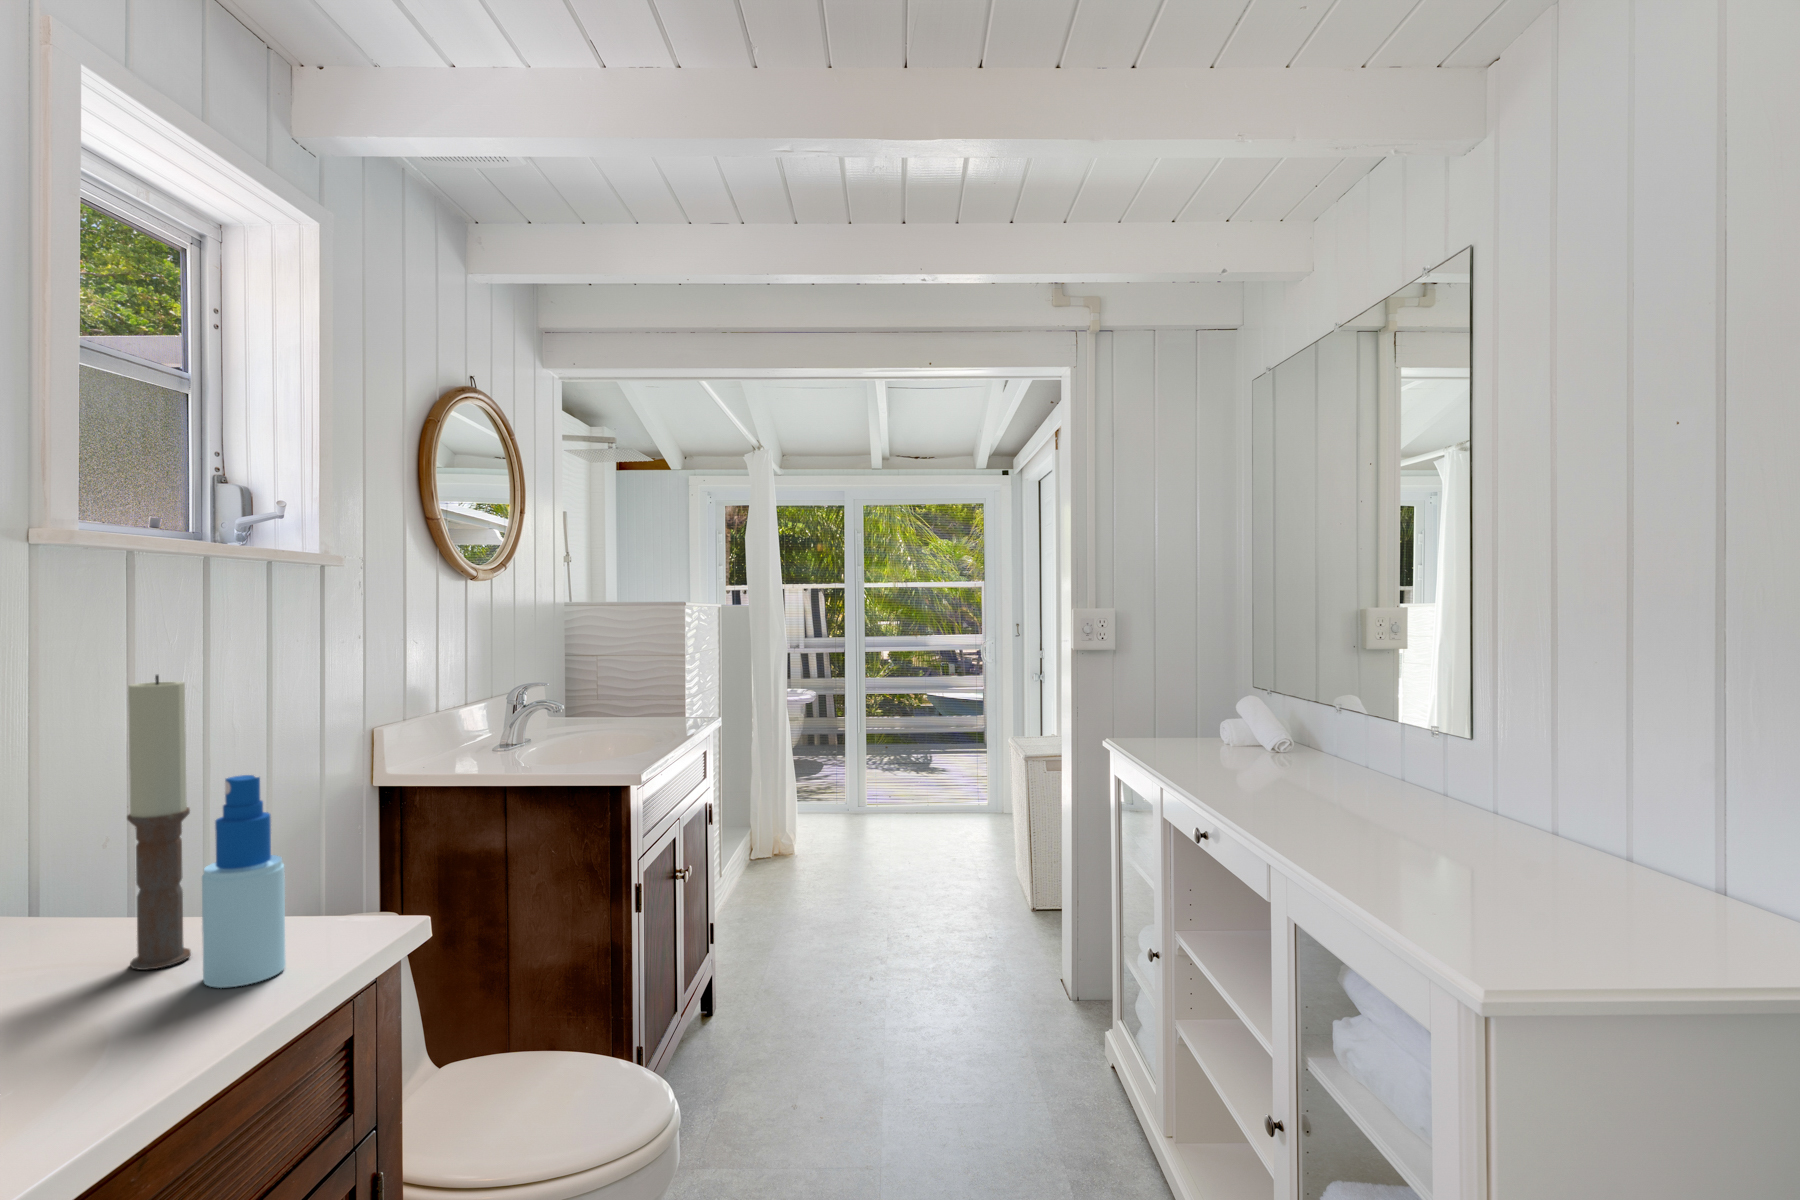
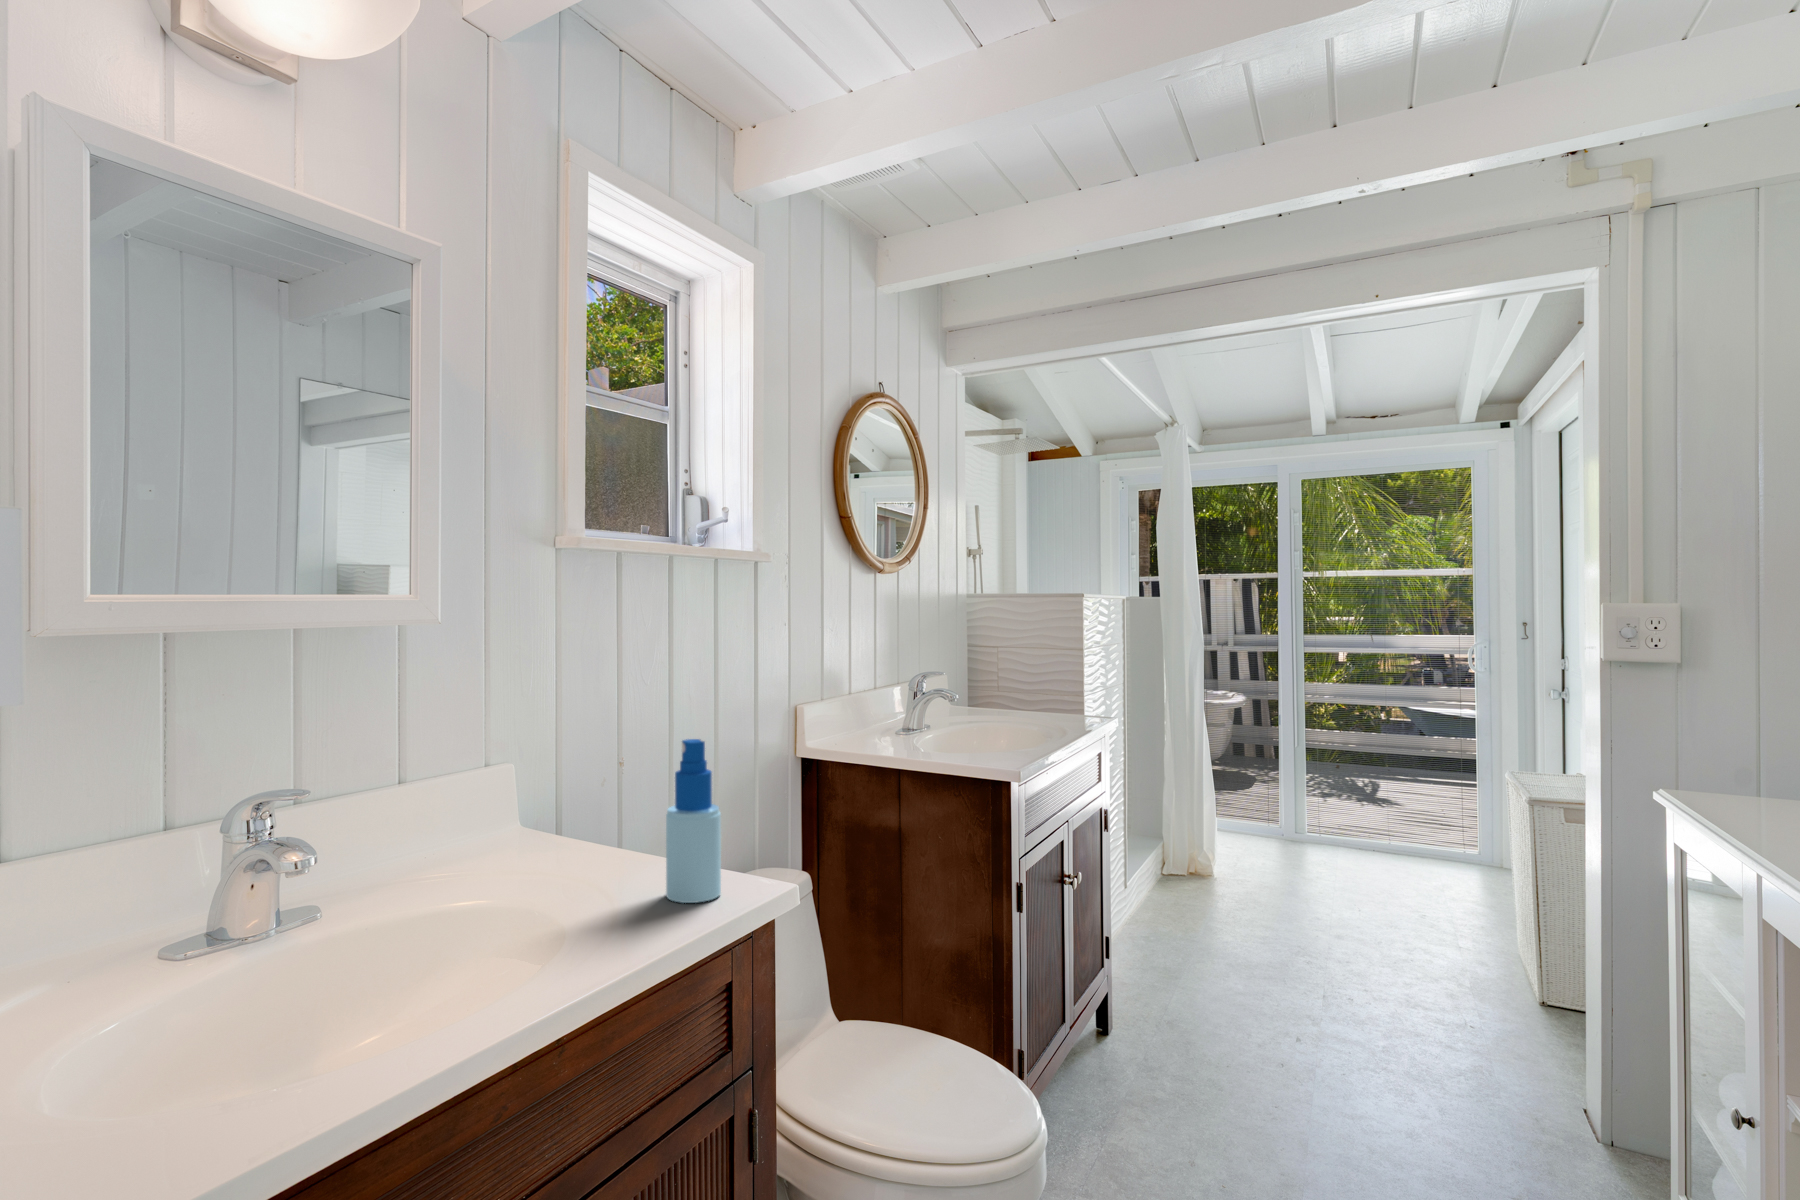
candle: present [127,675,191,970] -> none [621,657,659,883]

